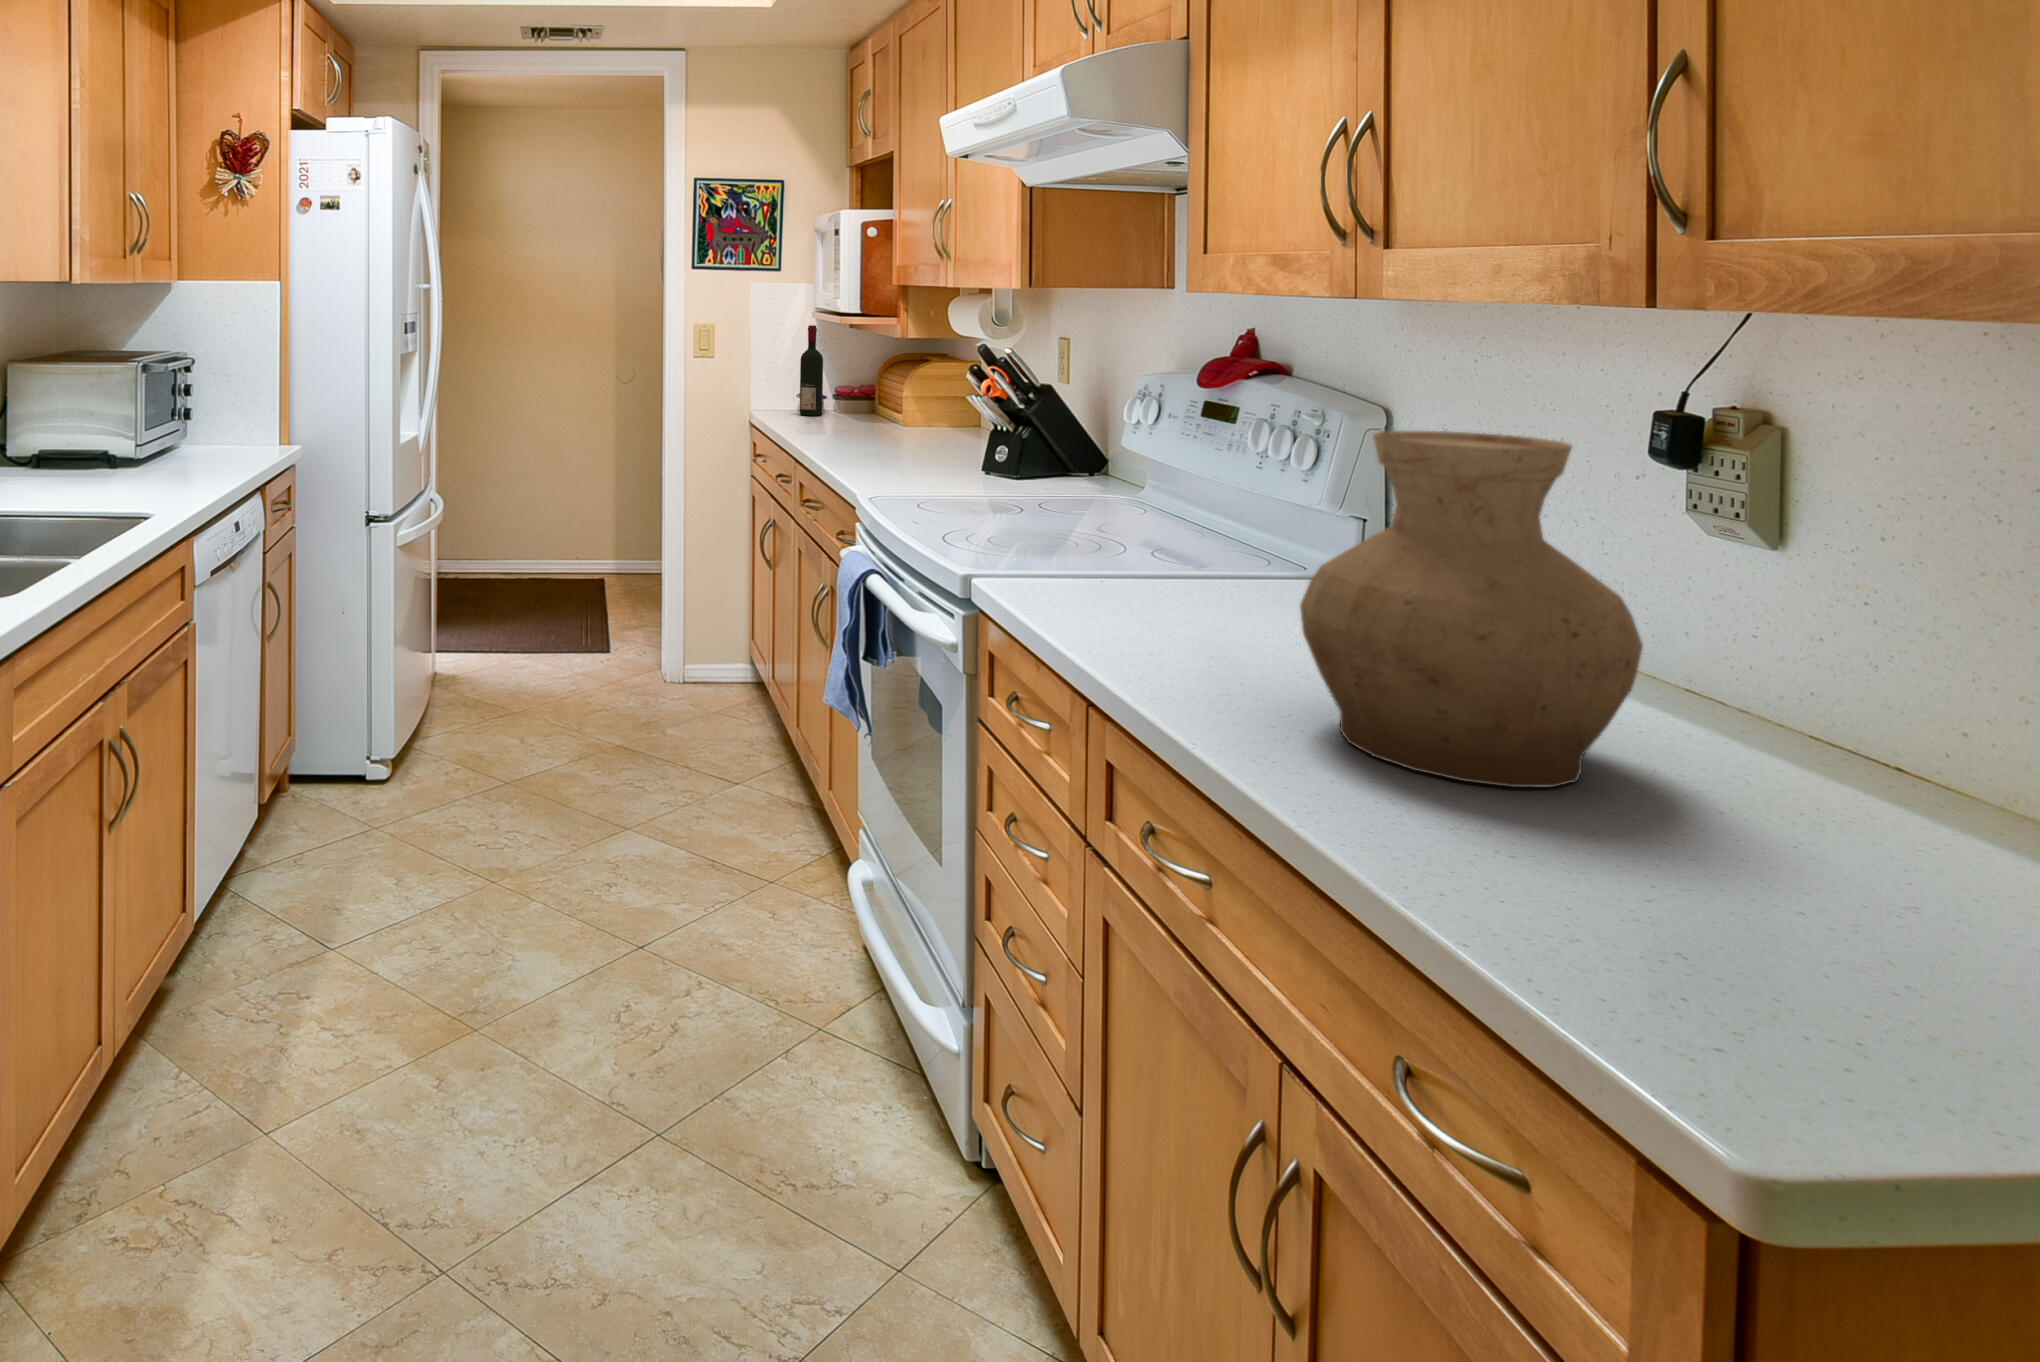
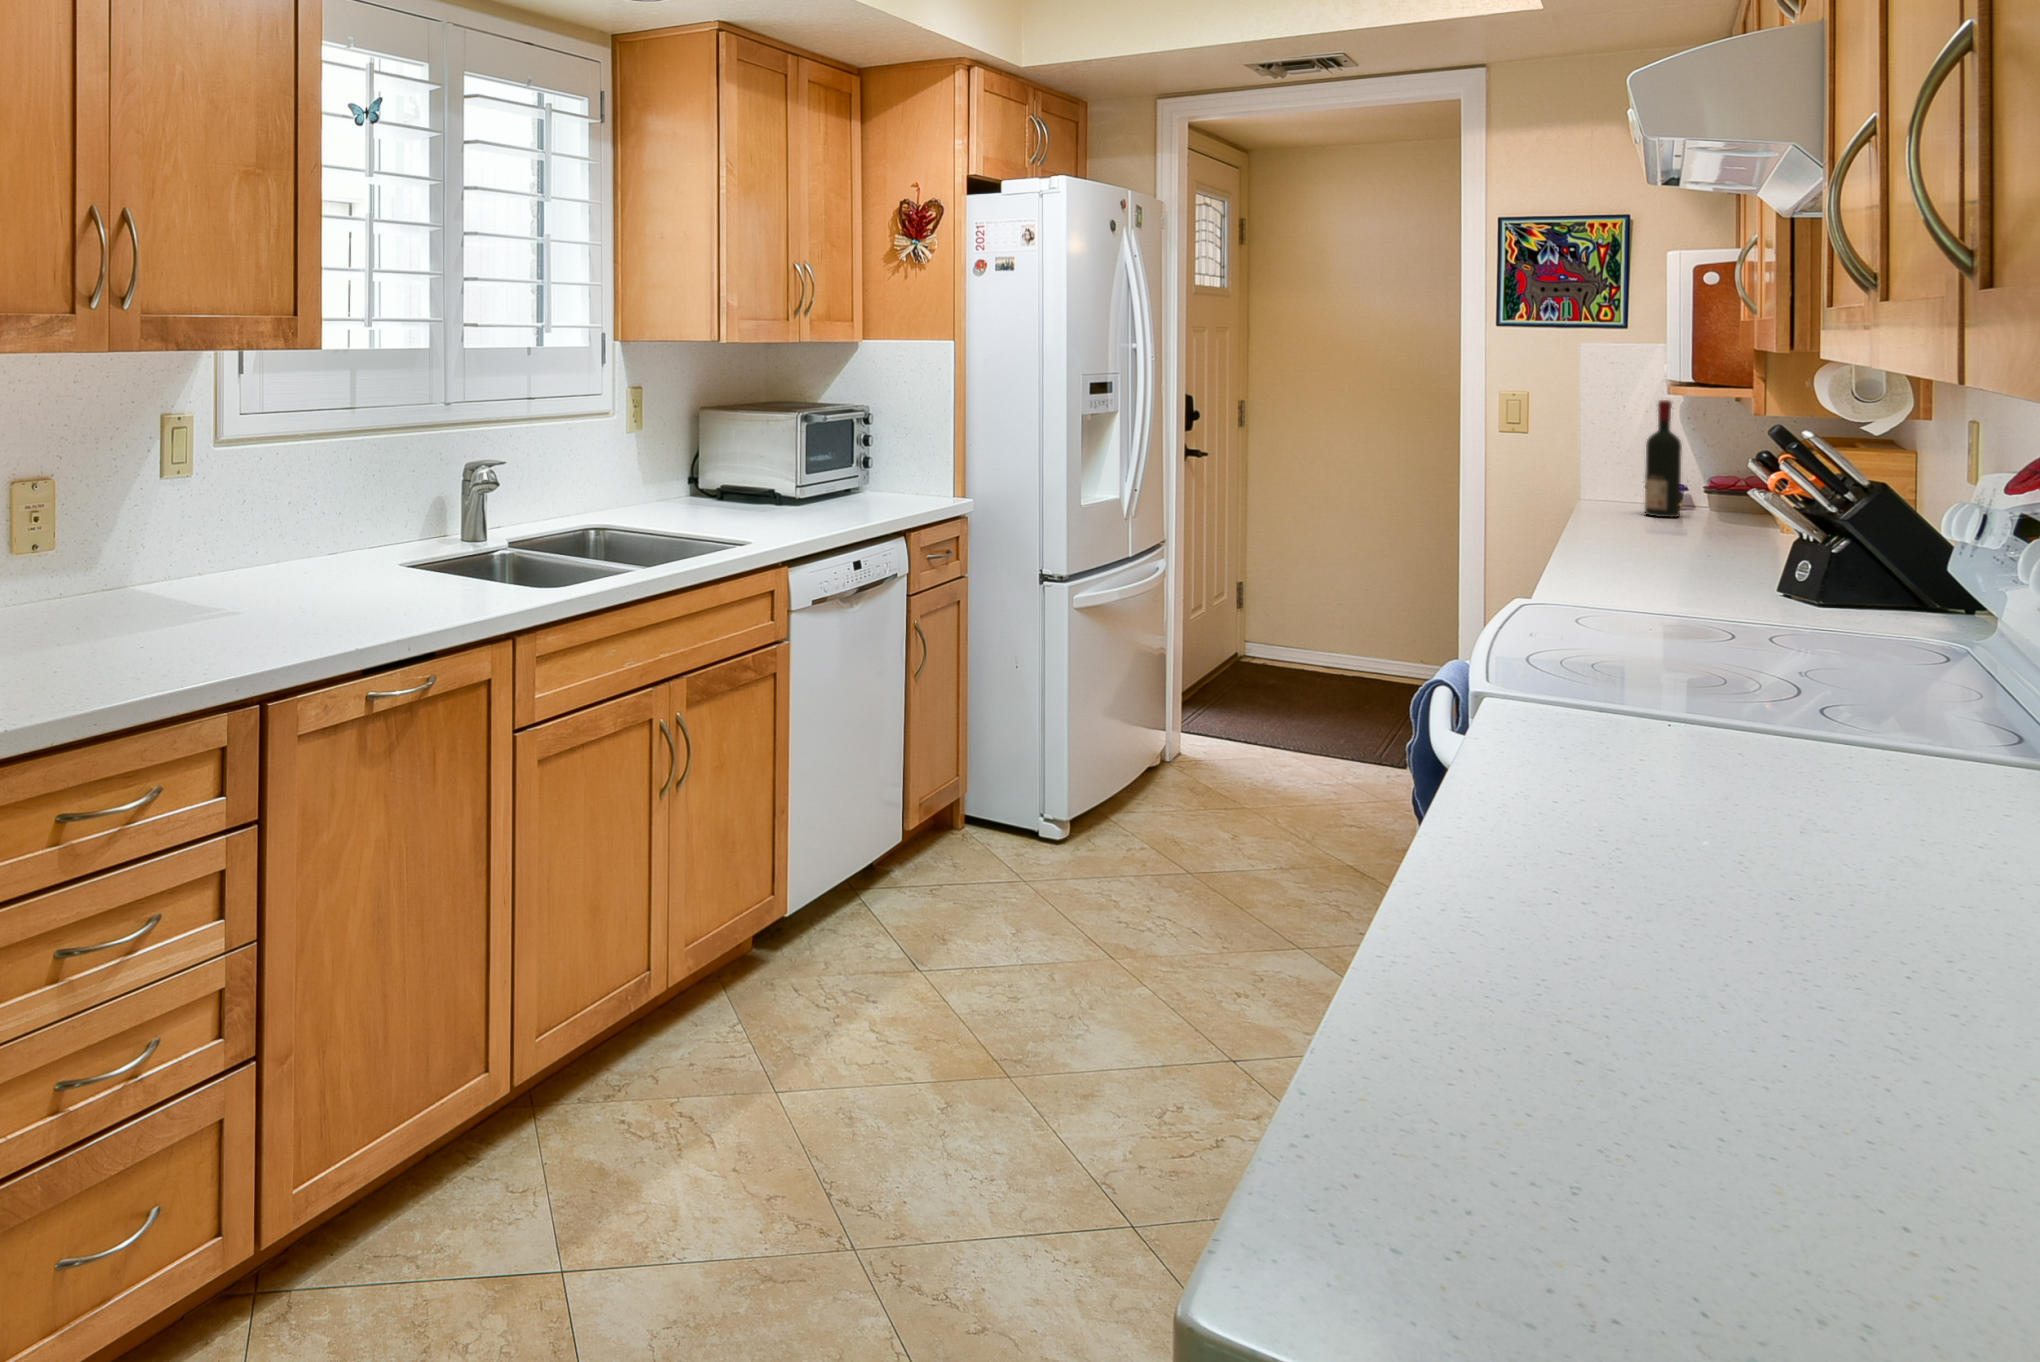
vase: present [1300,431,1643,787] -> none [1541,512,1892,868]

